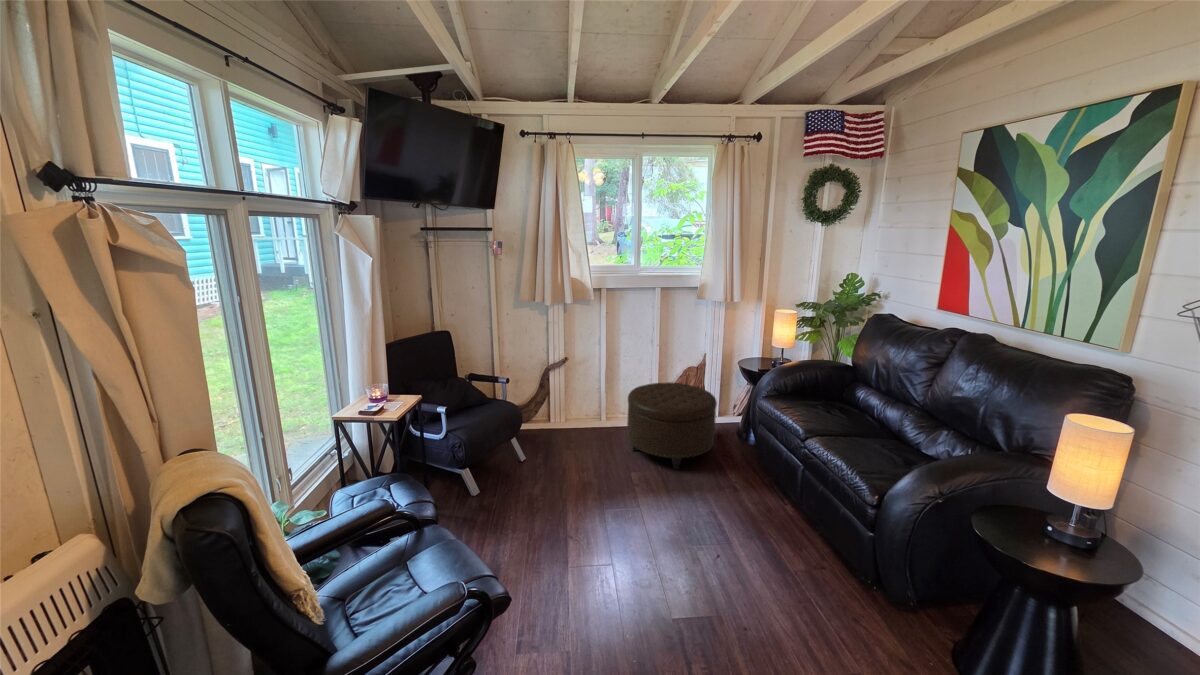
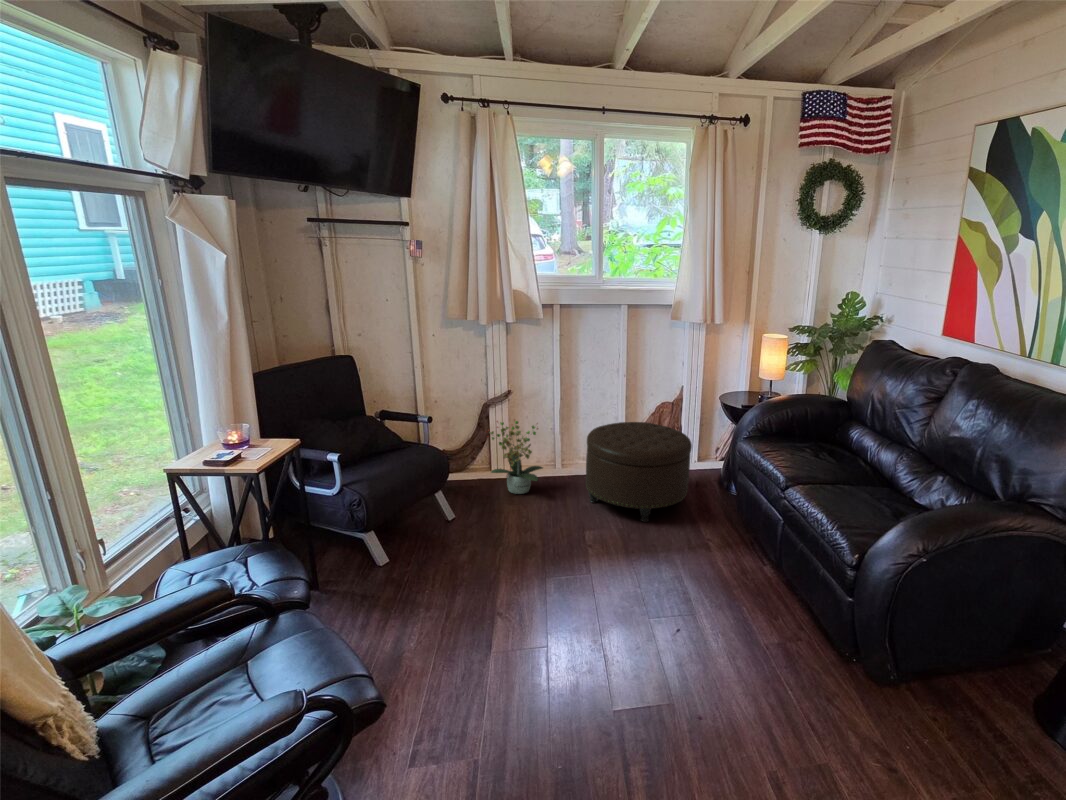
potted plant: none [544,379,594,442] -> present [486,420,543,494]

